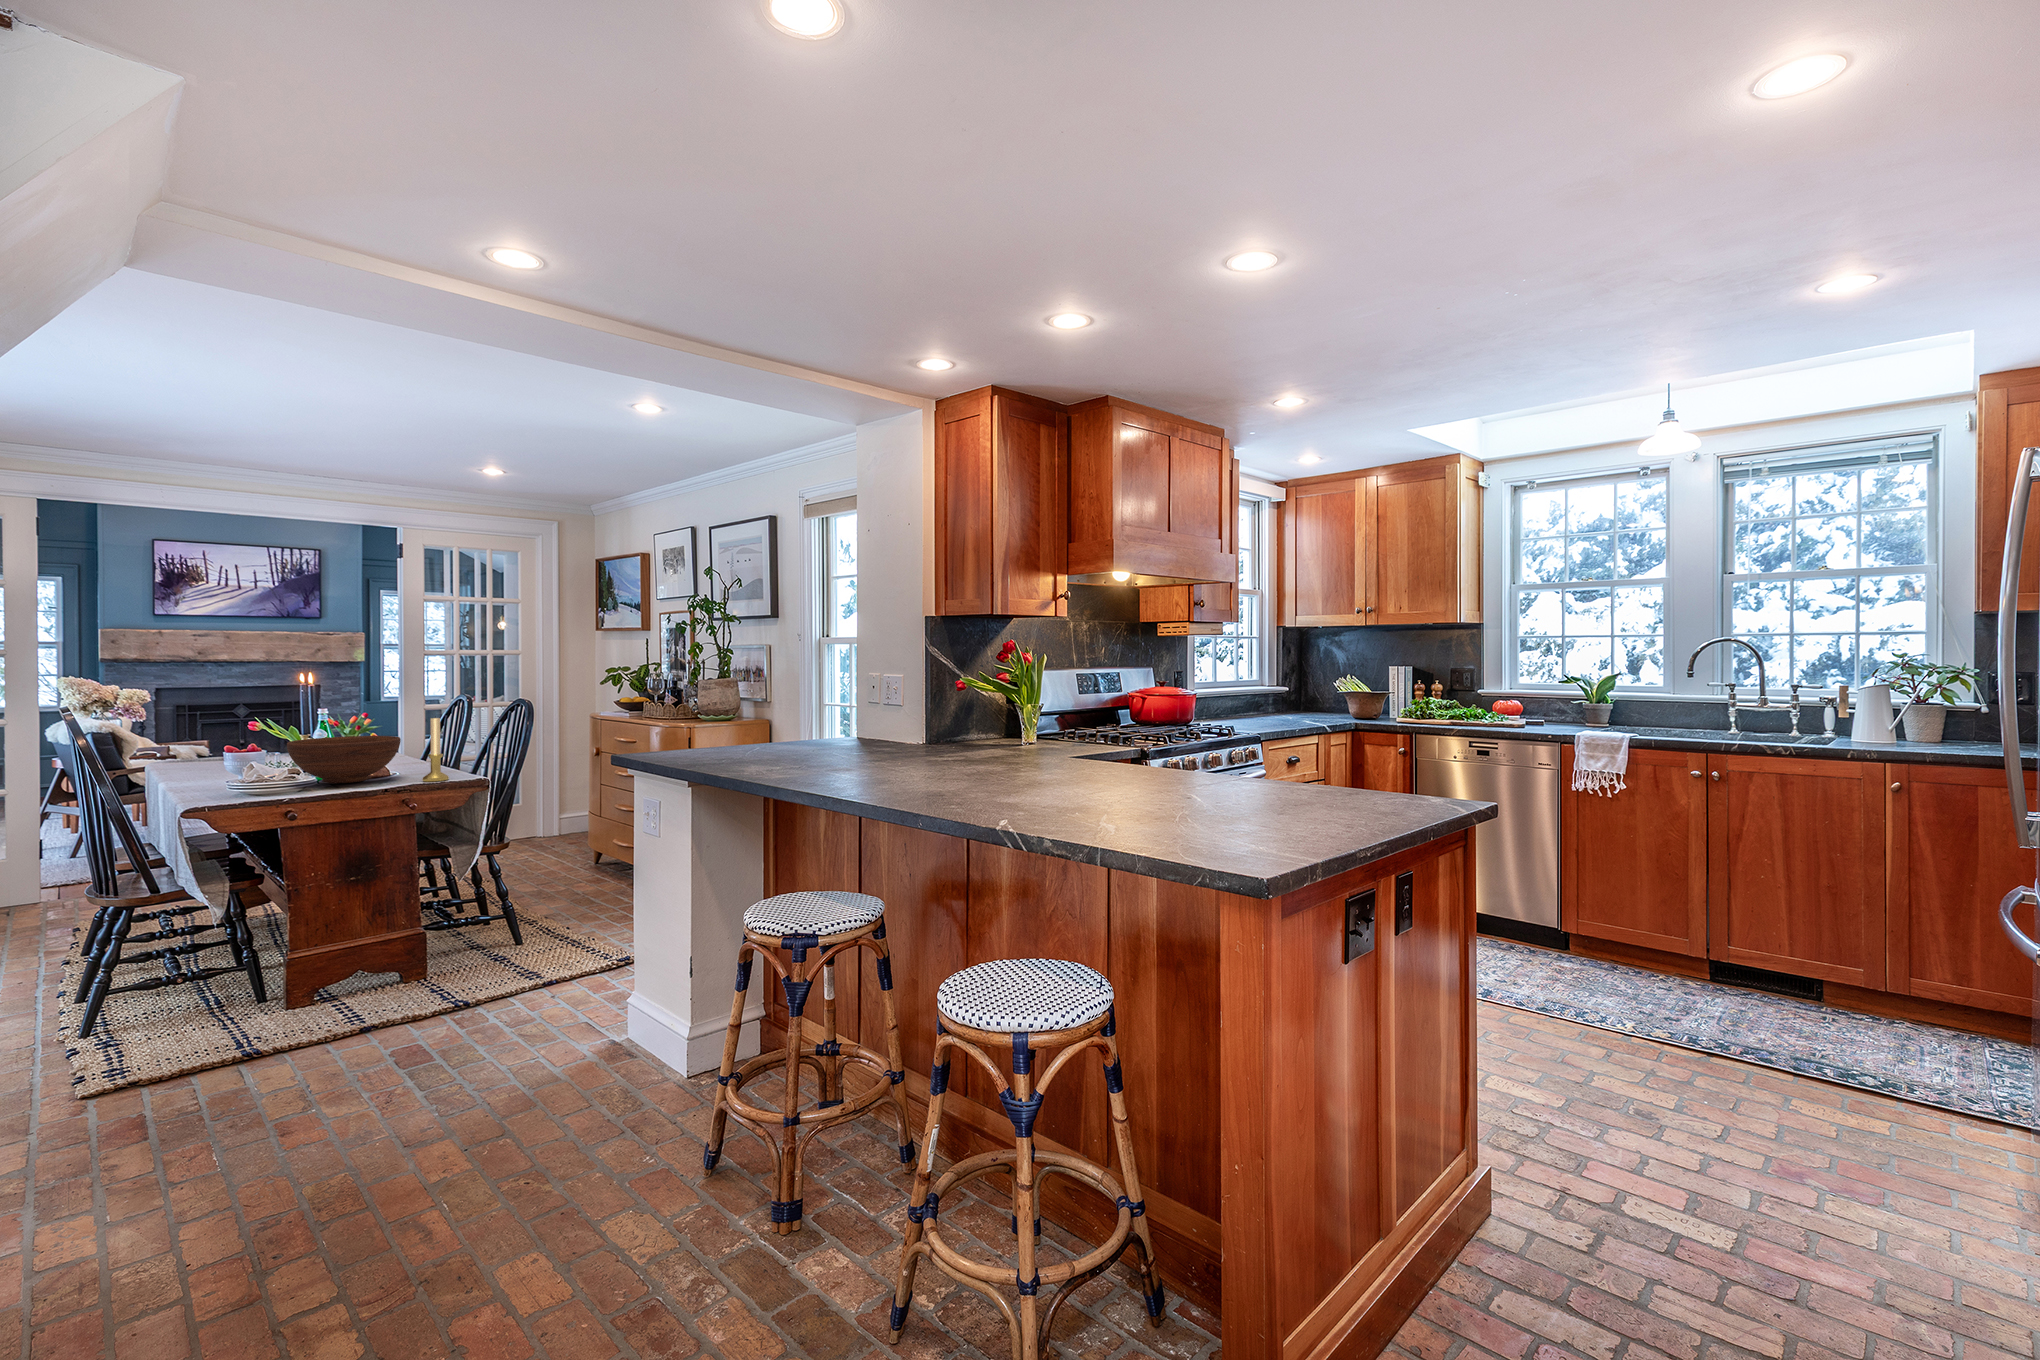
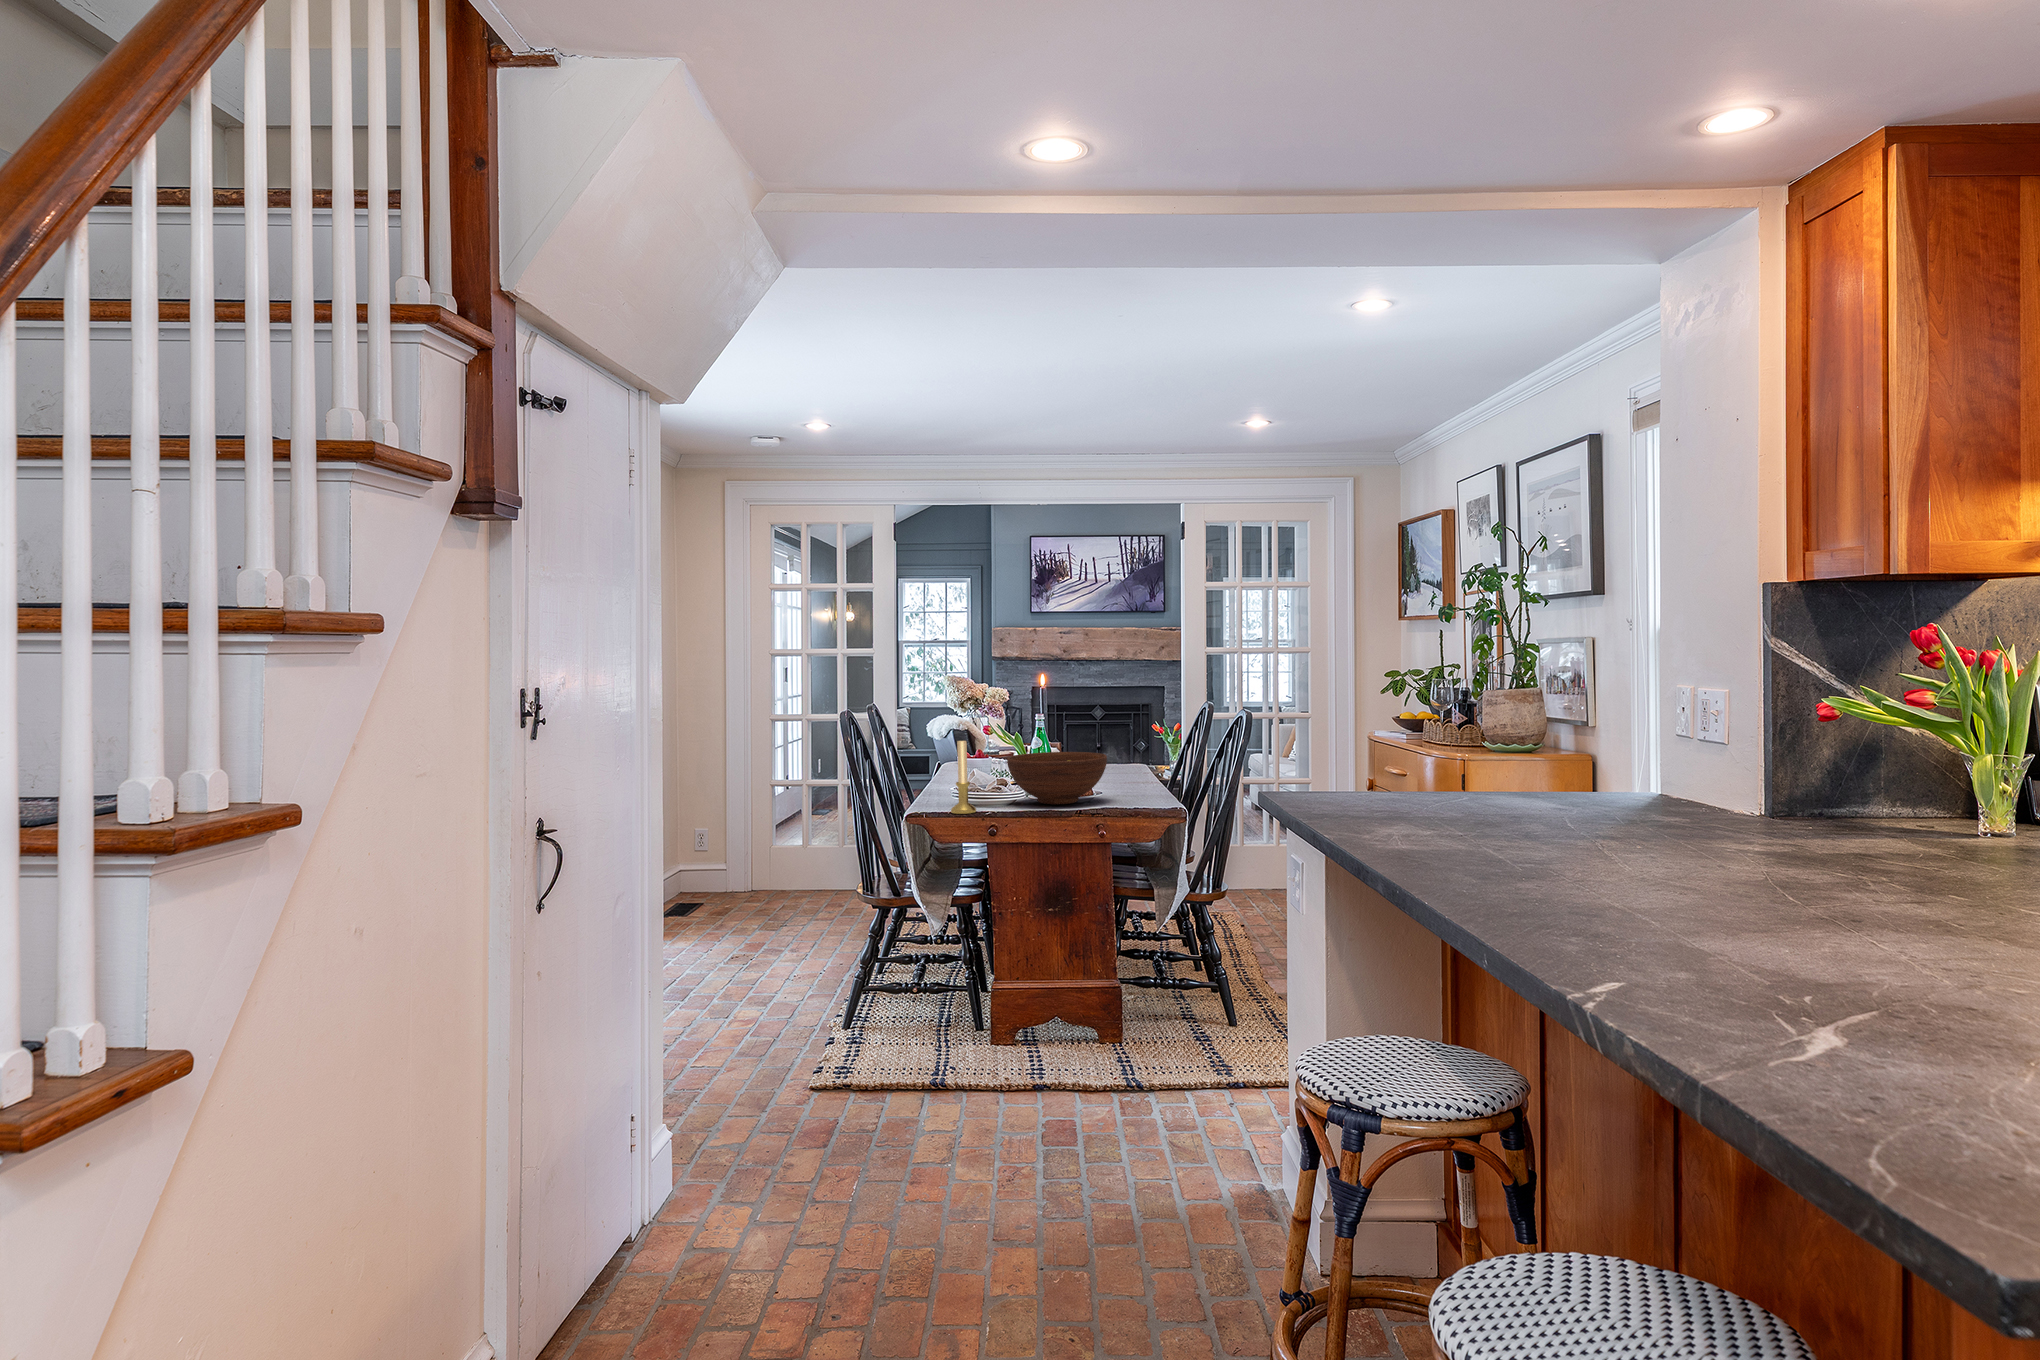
candle holder: present [422,718,449,782] -> present [951,741,976,814]

